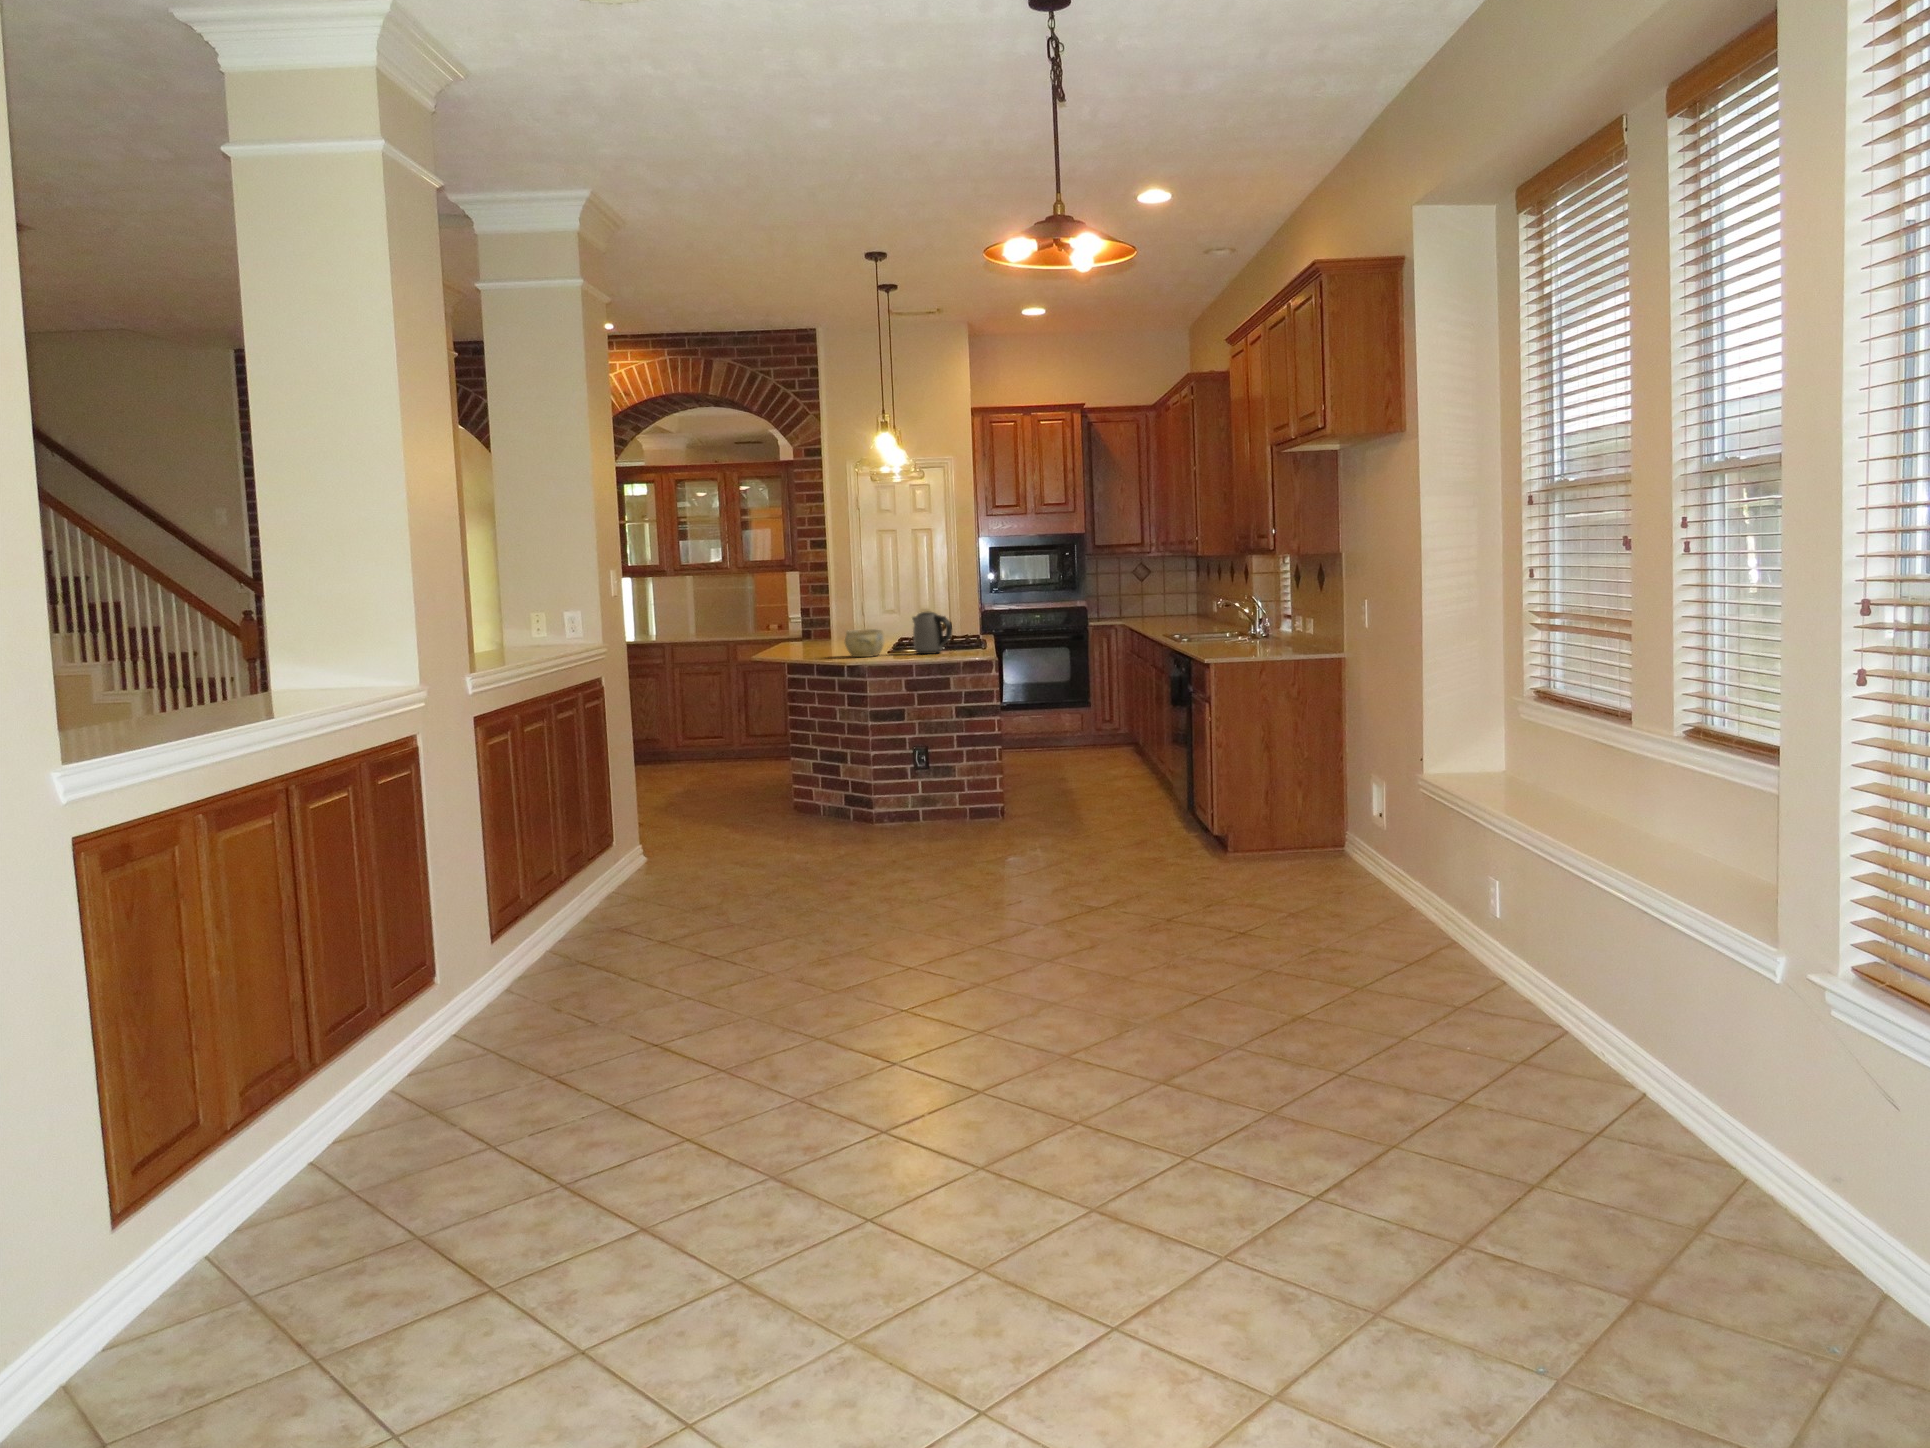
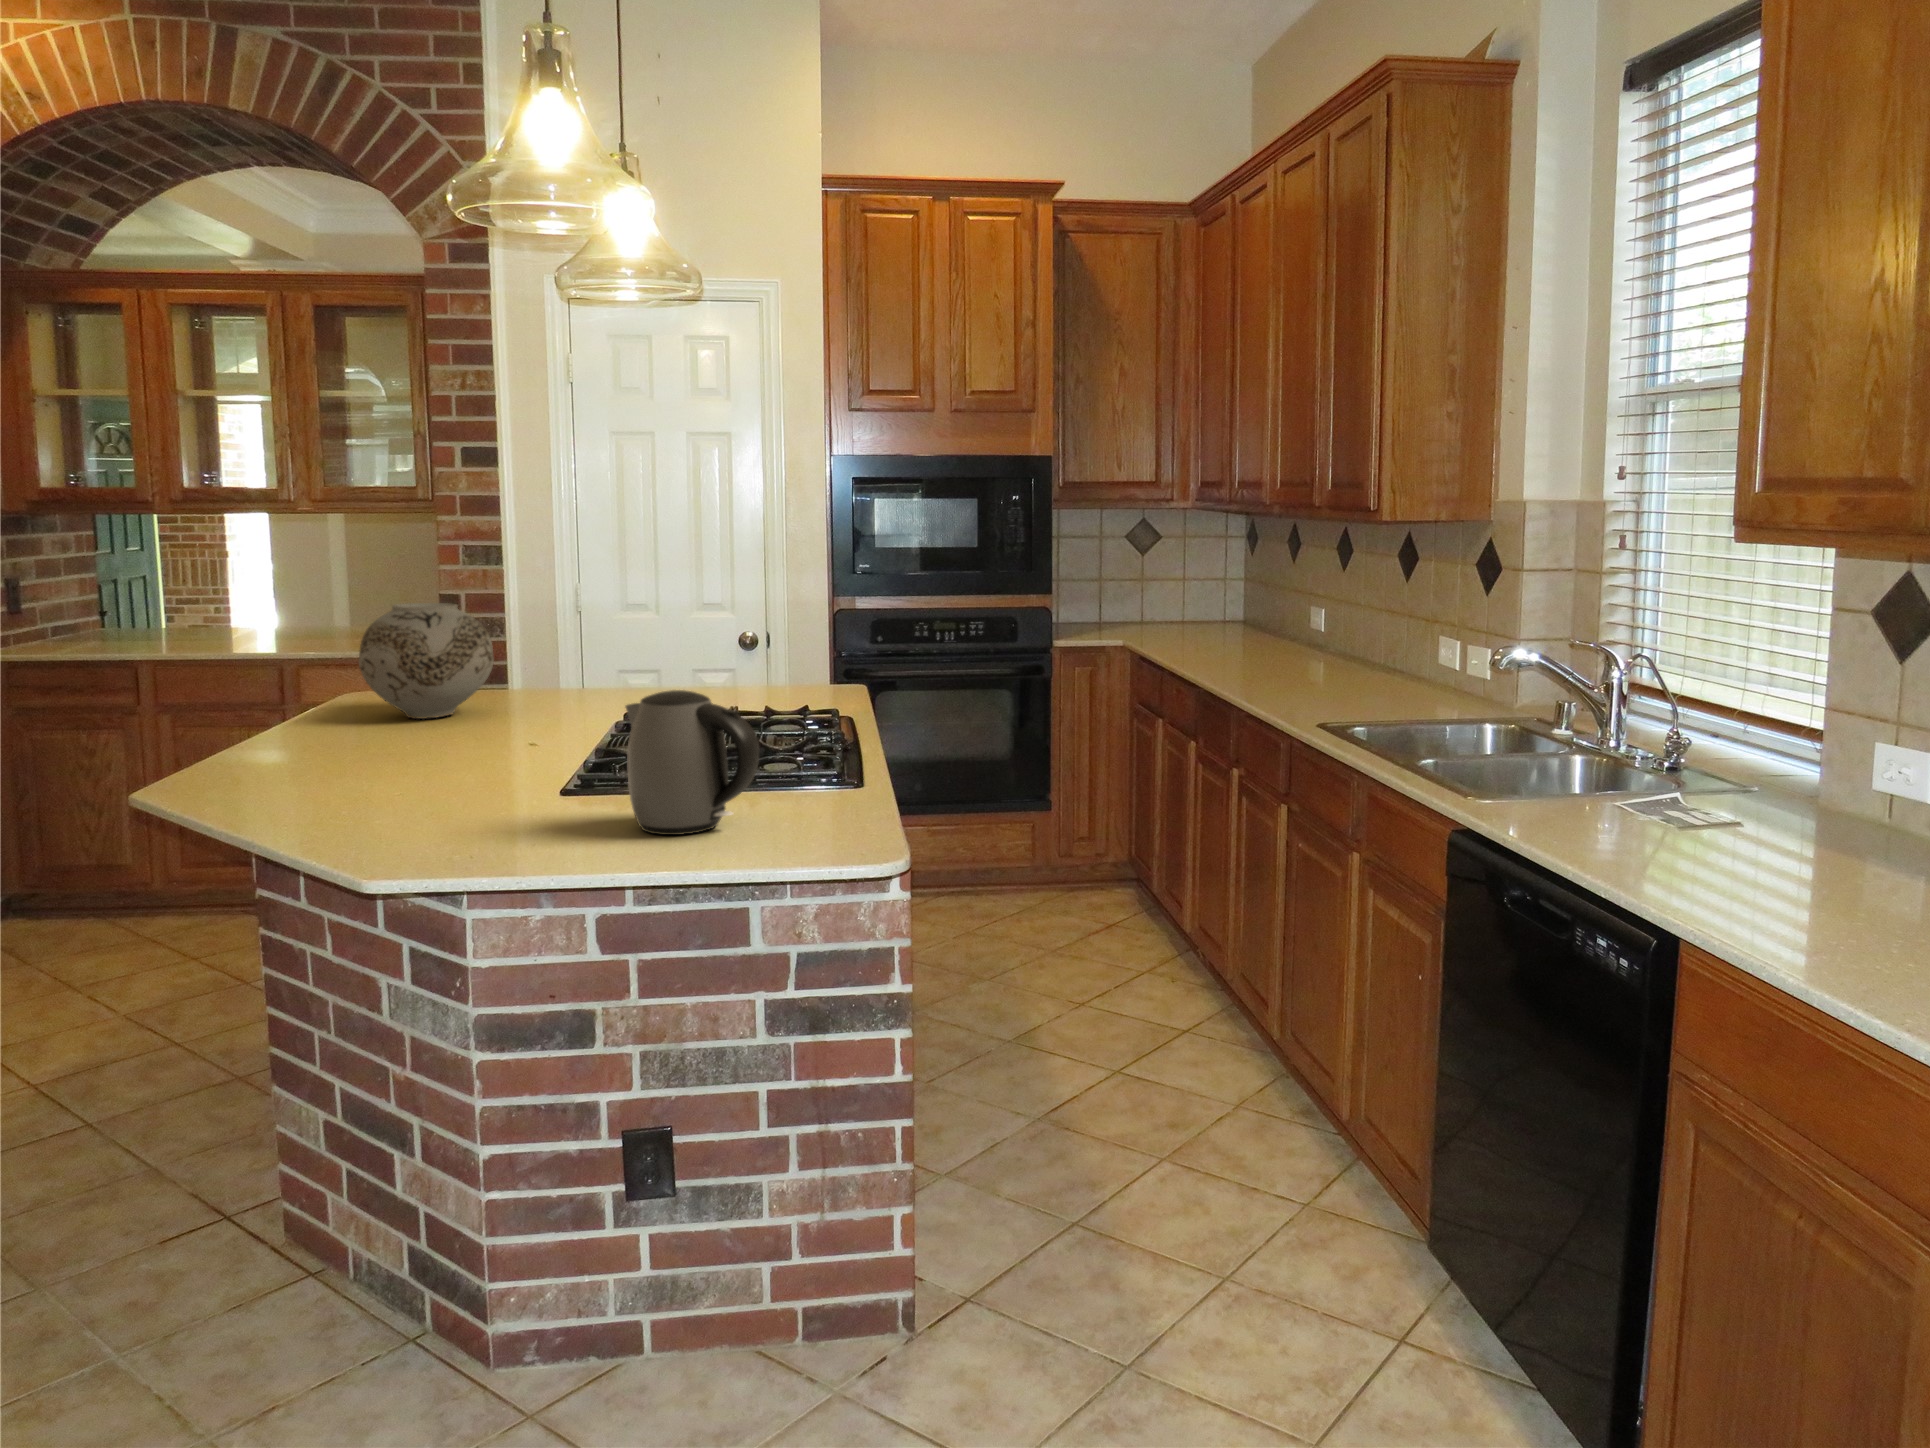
vase: none [799,601,847,645] -> present [359,603,494,719]
ceramic bowl: present [845,629,885,657] -> none [382,741,527,850]

